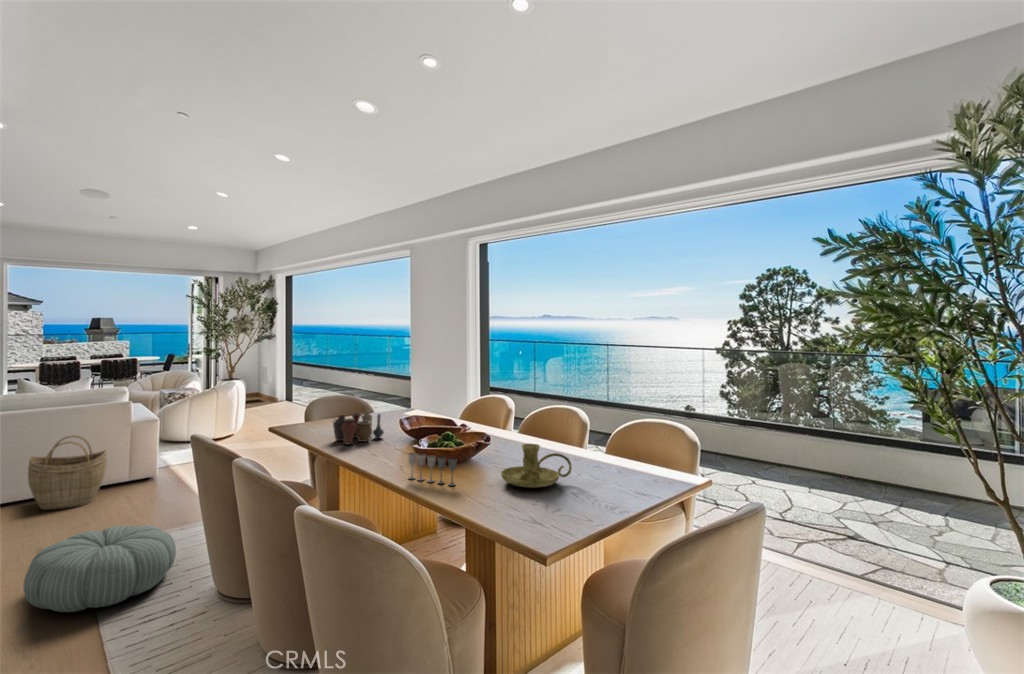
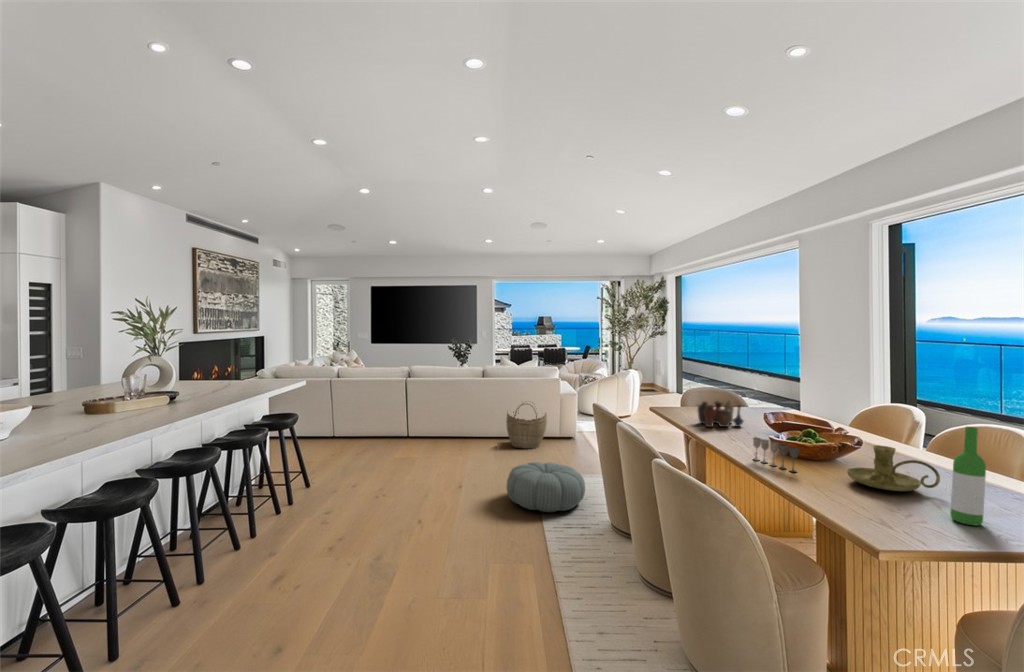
wine bottle: none [592,418,616,509] -> present [950,426,986,526]

